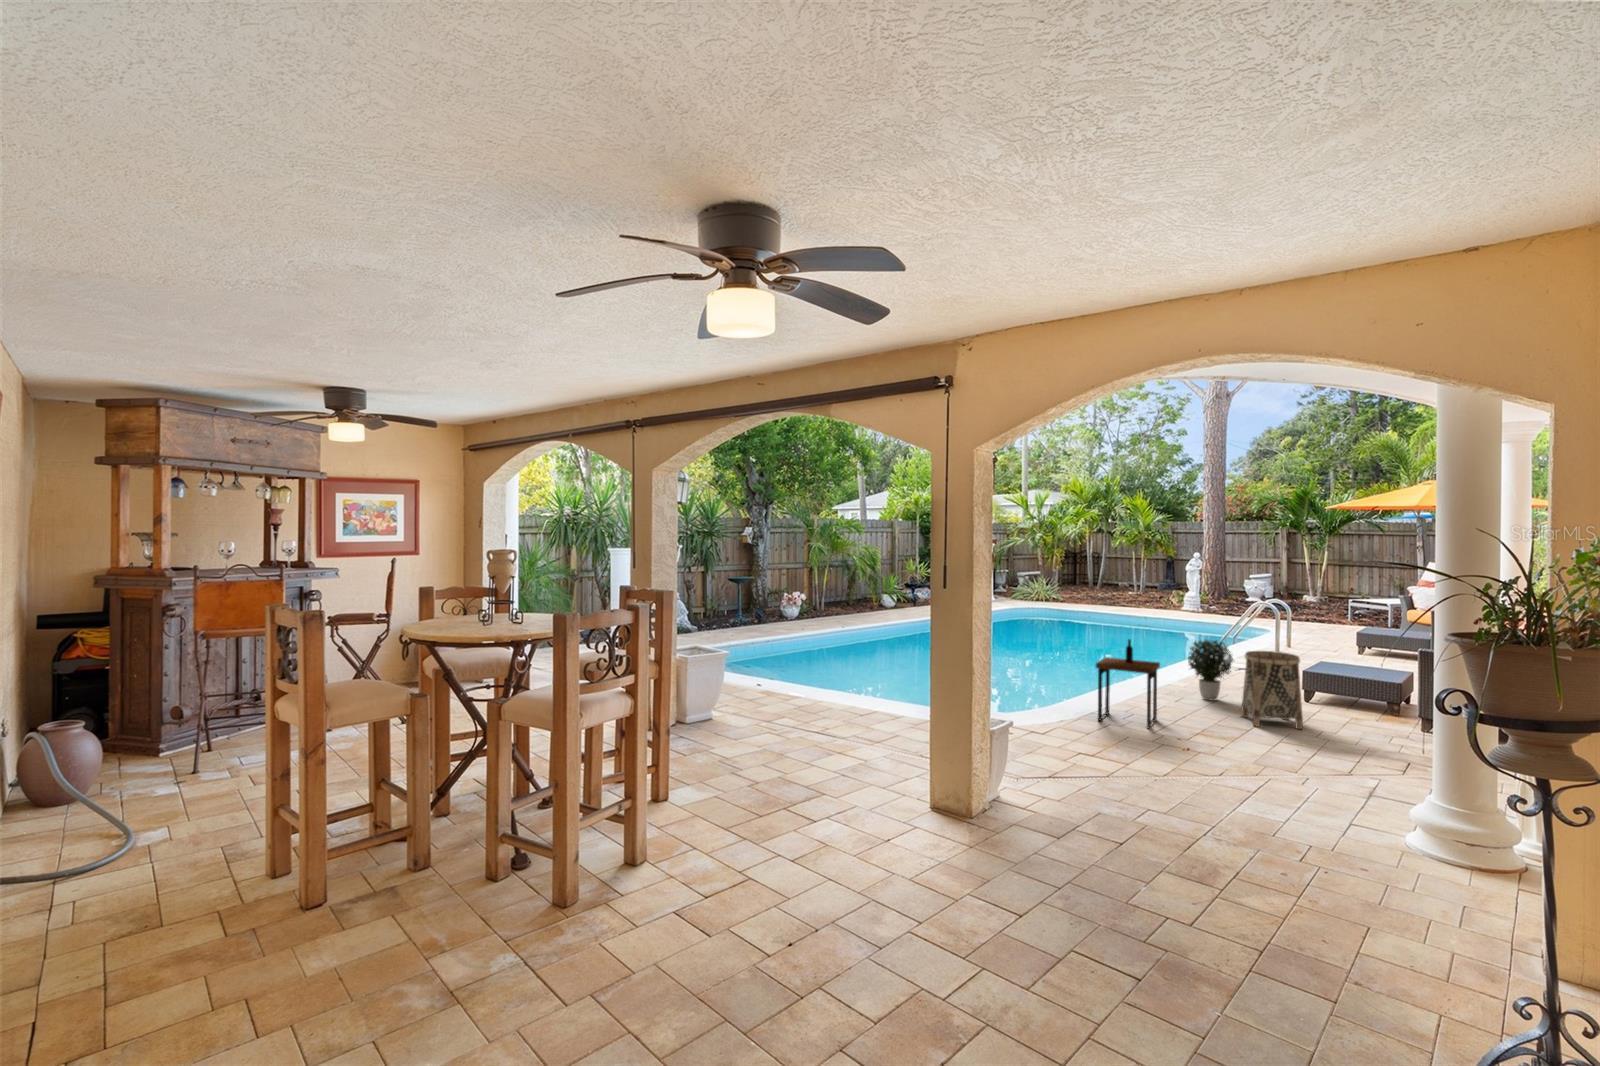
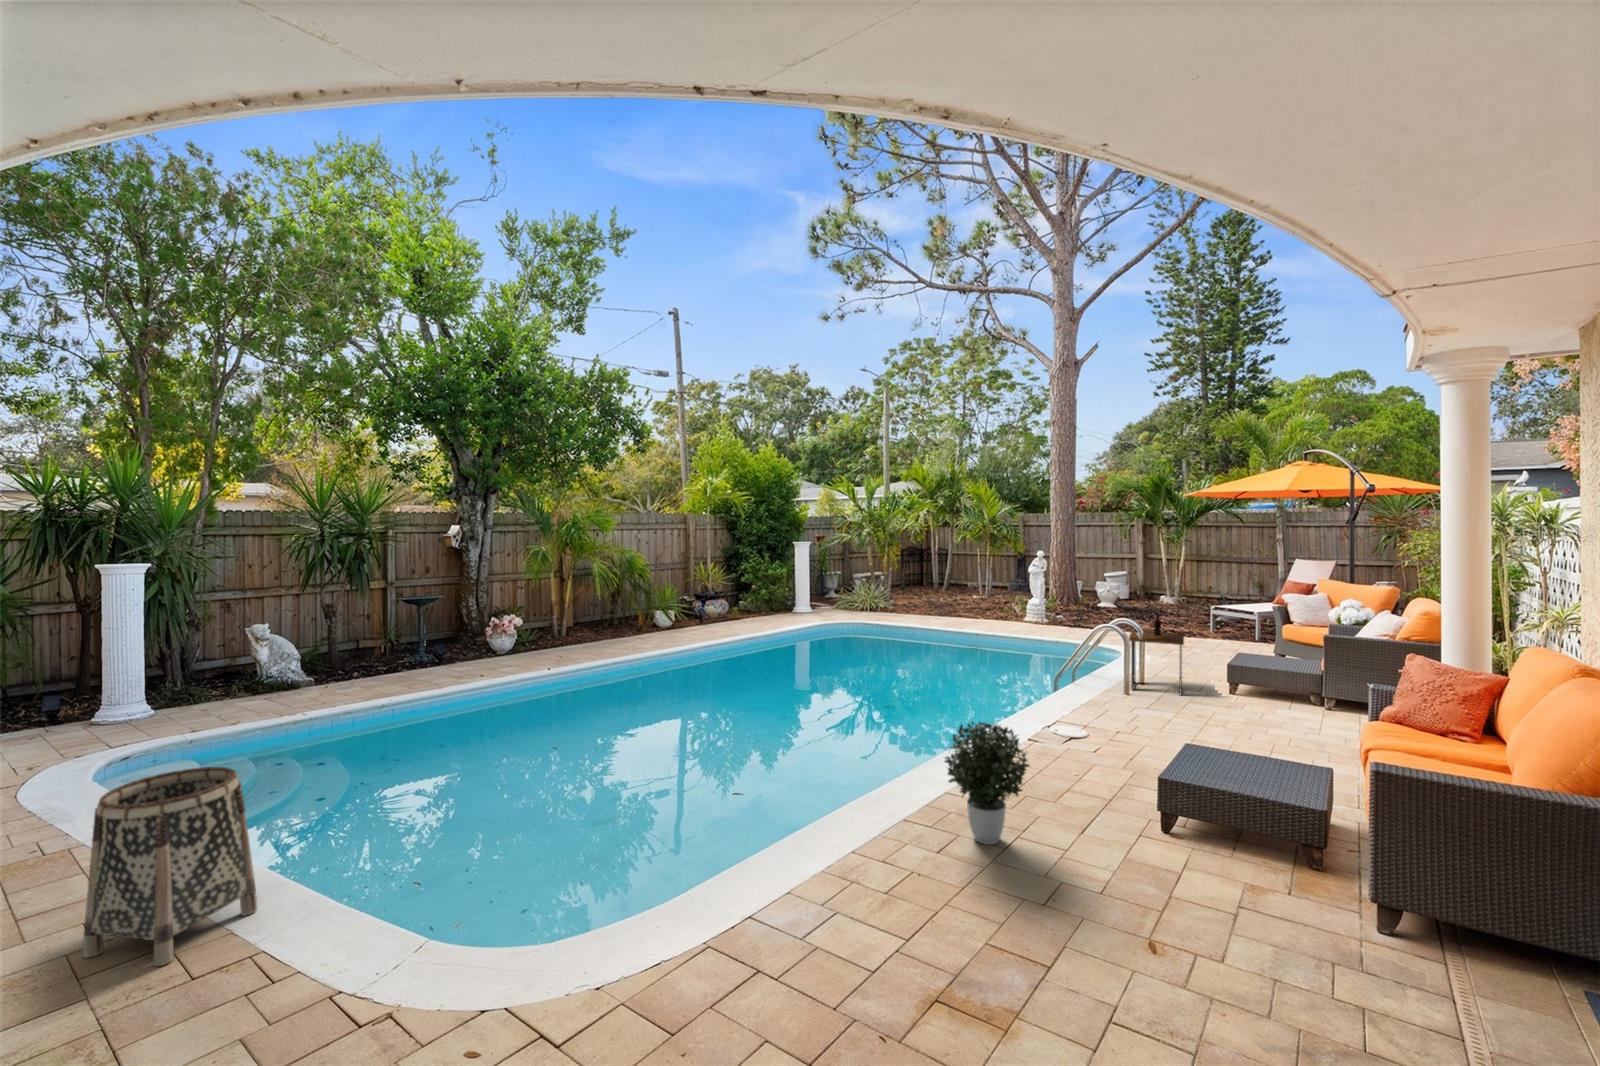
side table: present [1096,639,1160,728] -> present [1129,614,1184,693]
basket: present [1241,651,1303,729] -> present [83,767,257,966]

